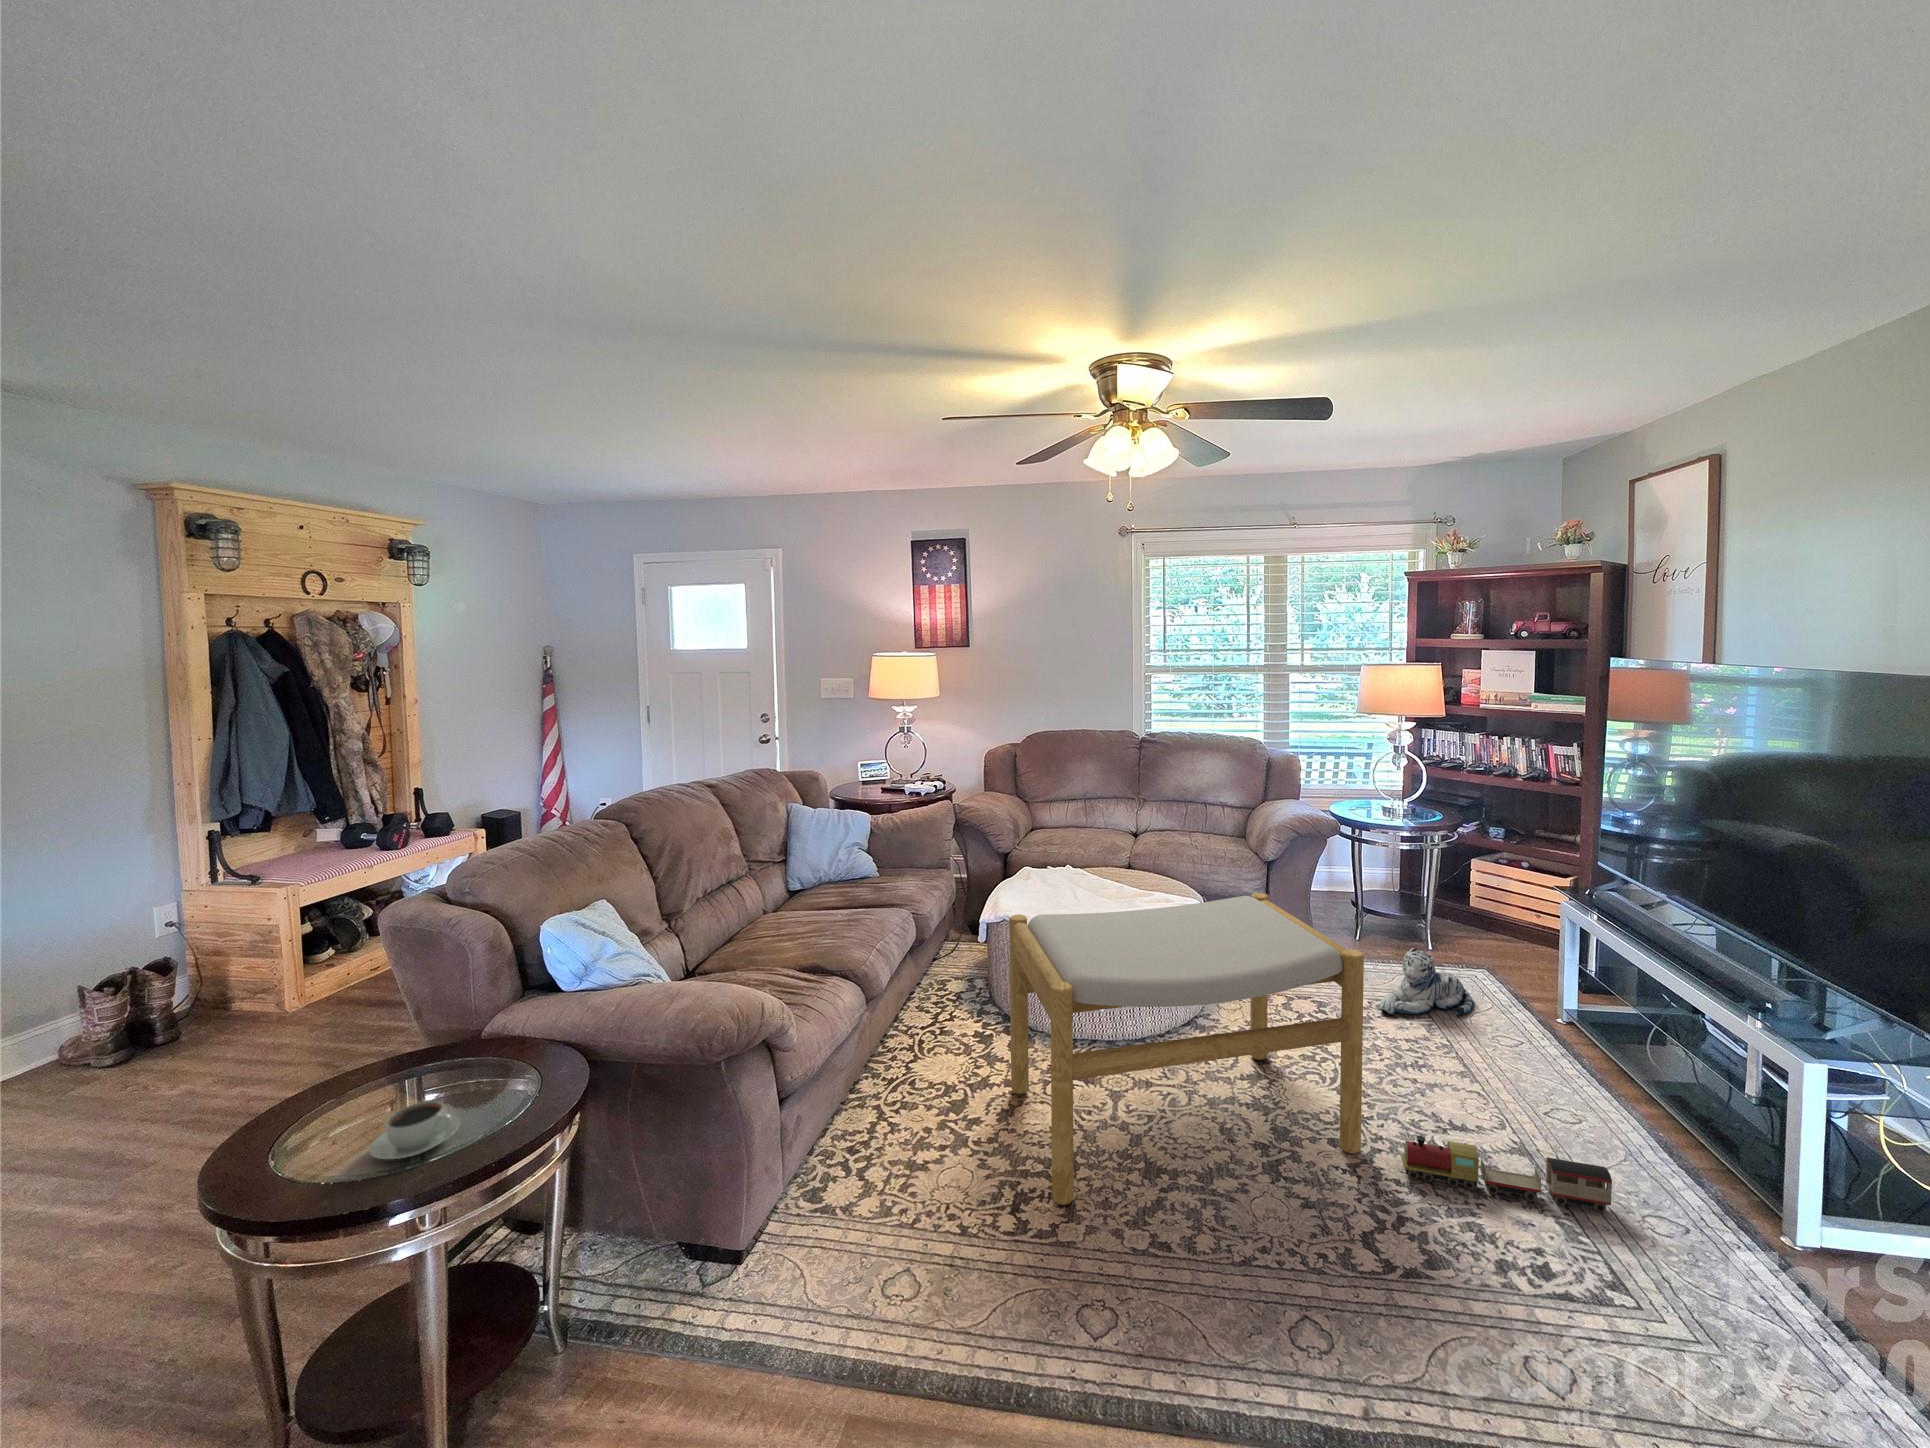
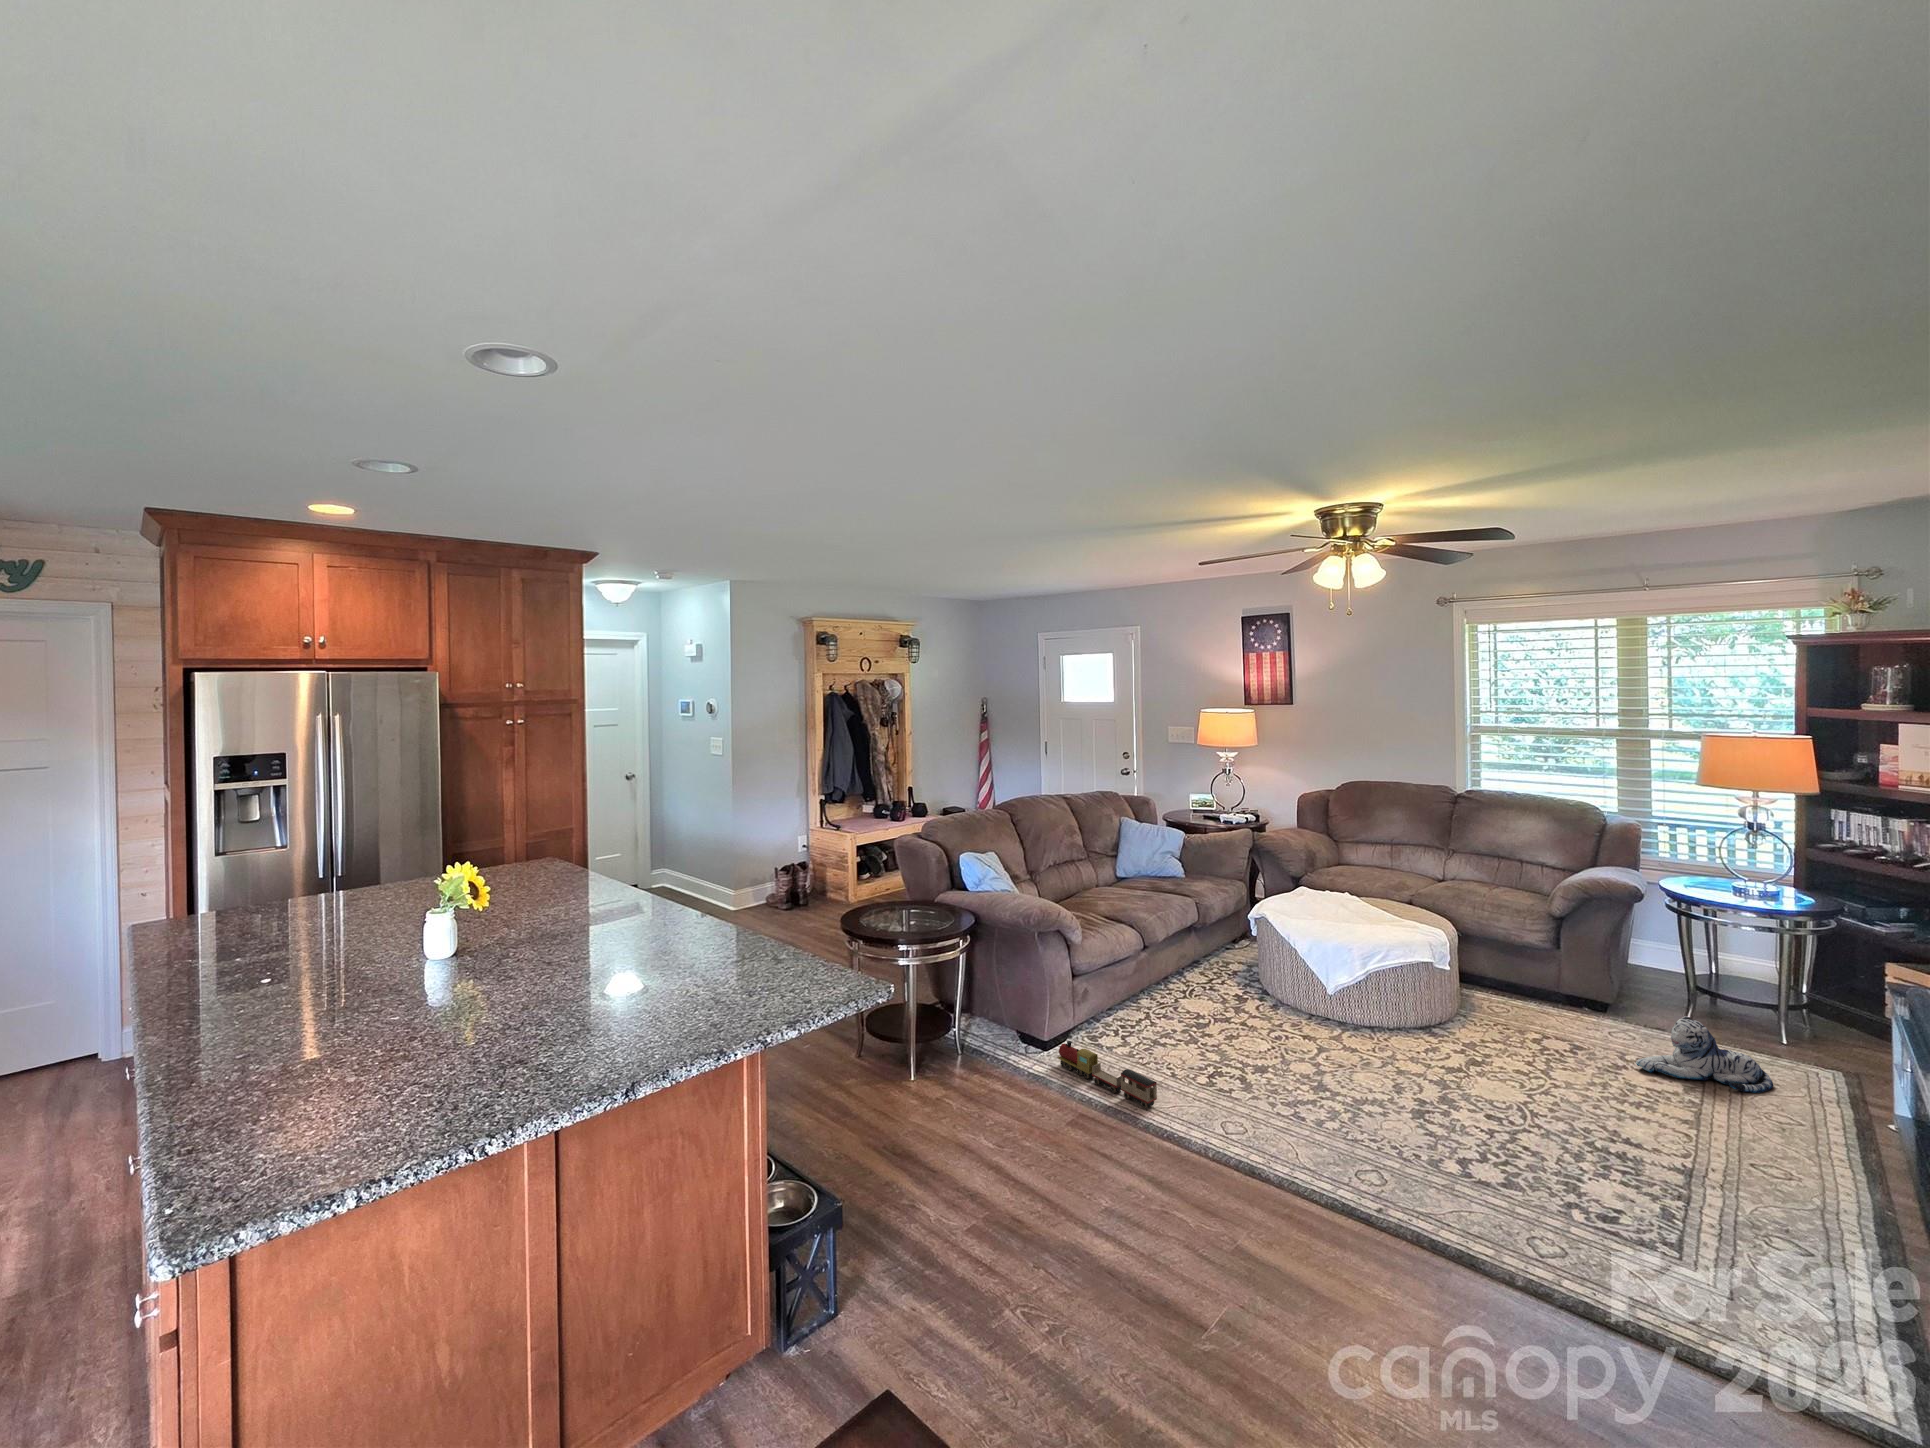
footstool: present [1009,893,1364,1205] -> none [1234,904,1505,1125]
coffee cup: present [369,1101,460,1159] -> none [899,913,929,931]
toy train: present [1401,1136,1612,1213] -> present [1058,1041,1157,1108]

